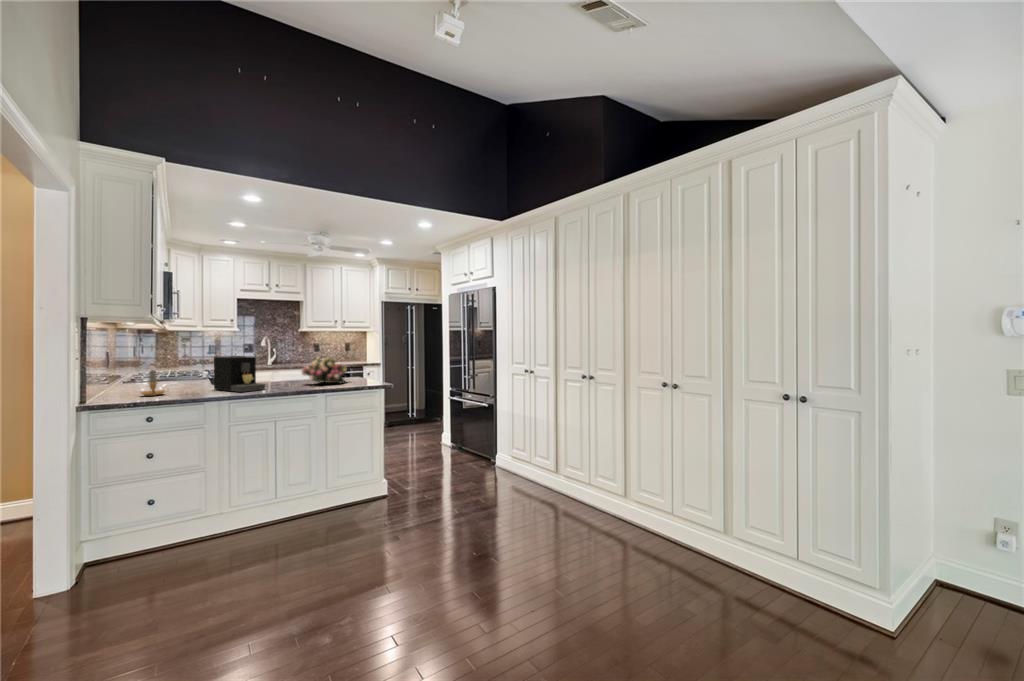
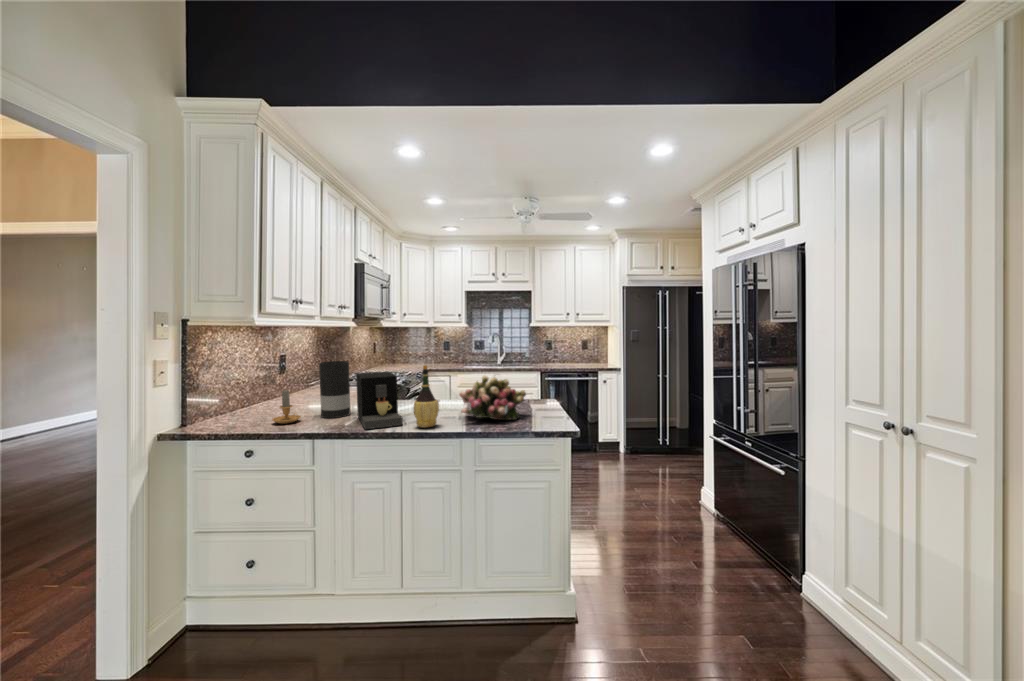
wine bottle: none [276,348,294,389] -> present [413,365,439,428]
vase: none [176,349,202,392] -> present [319,361,350,418]

